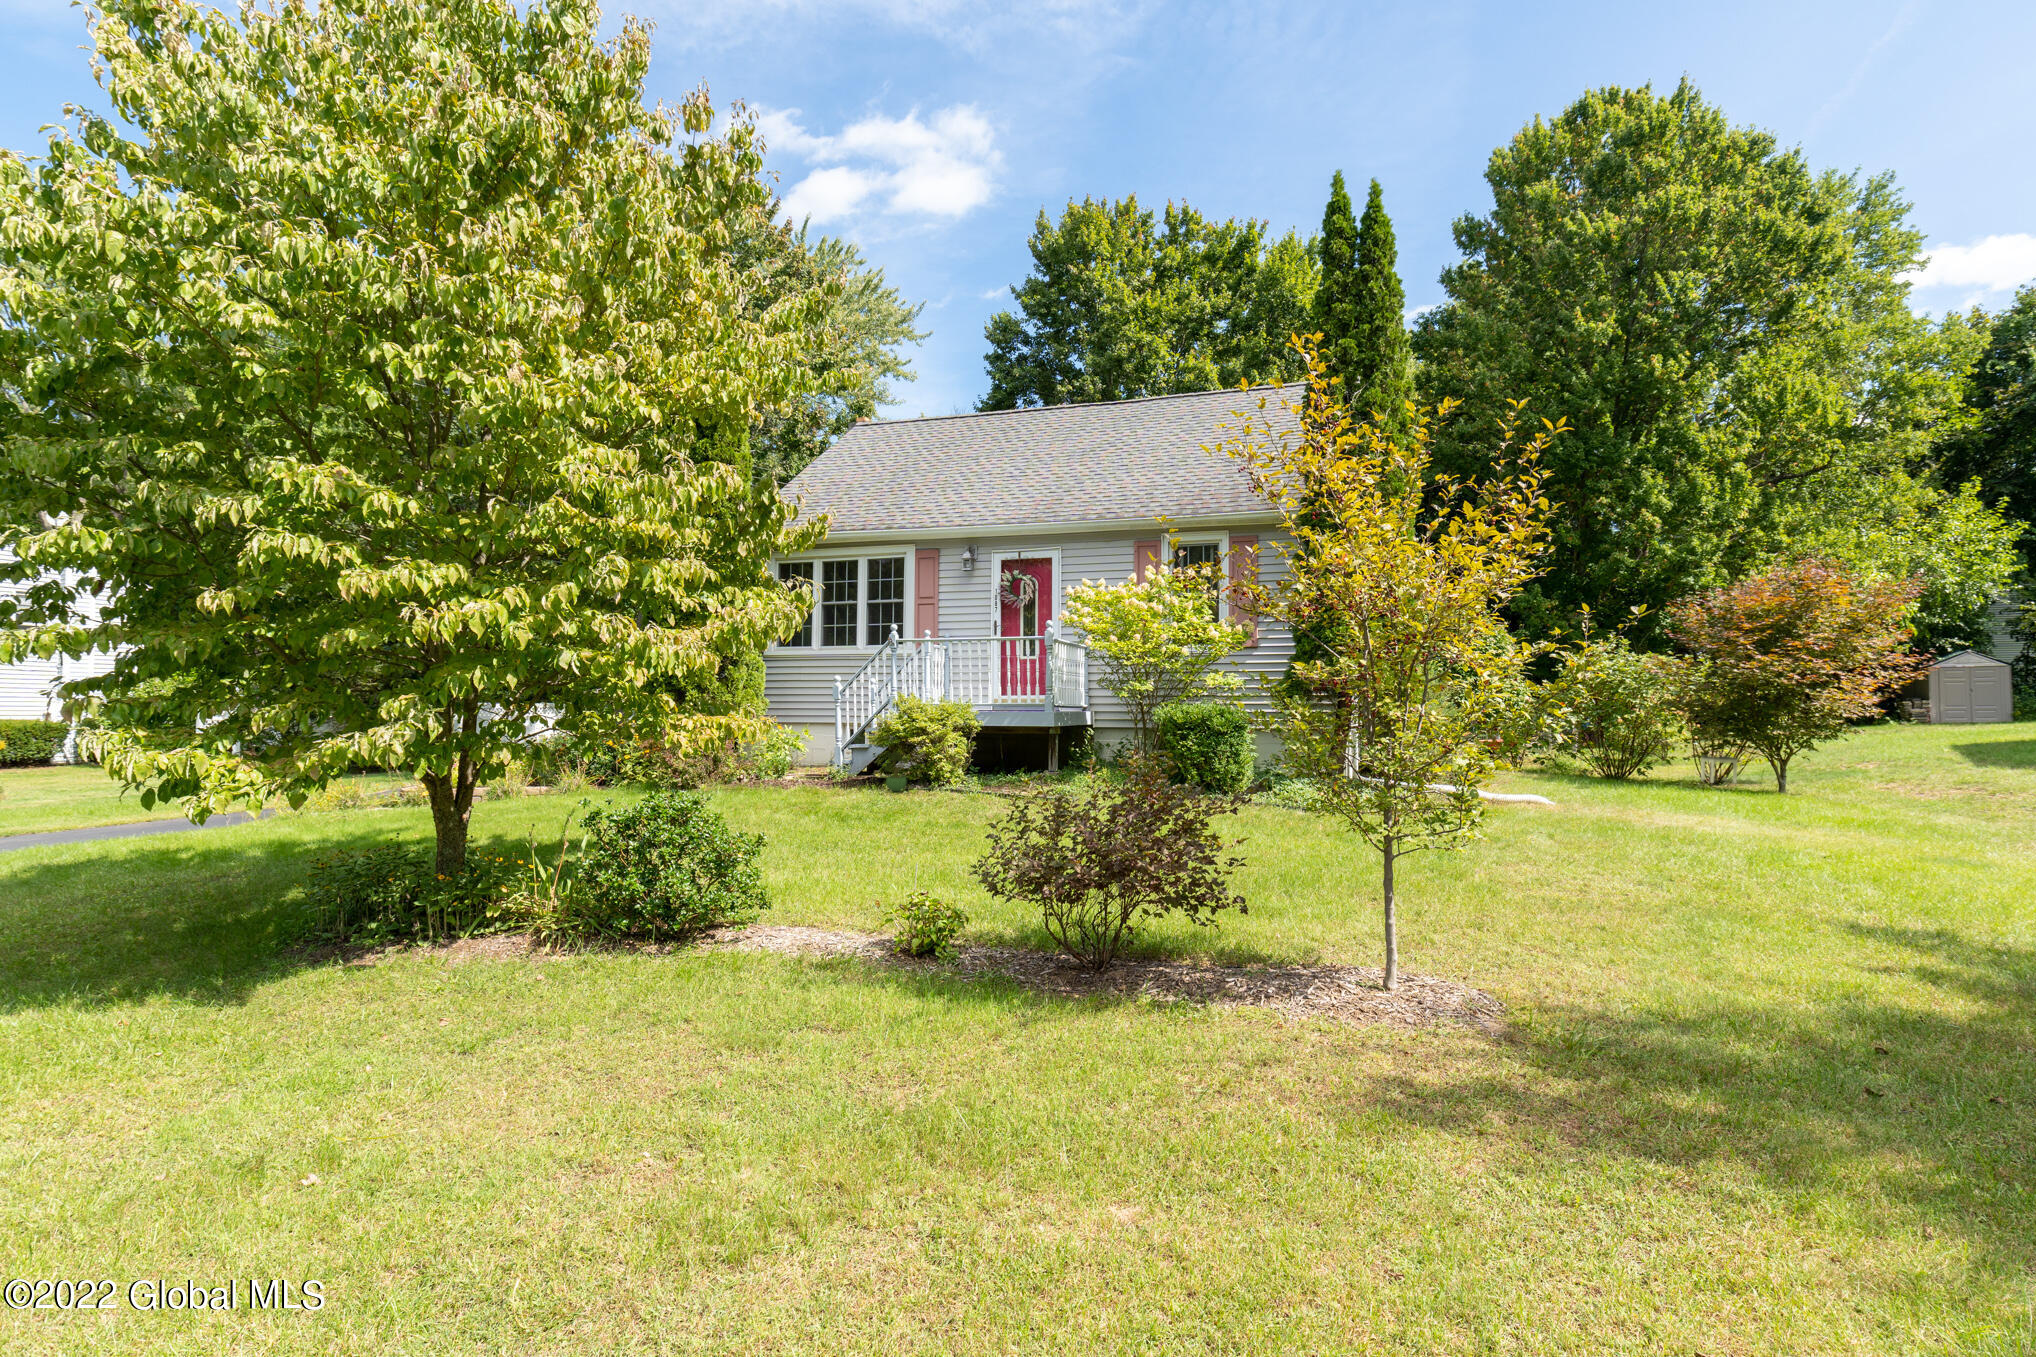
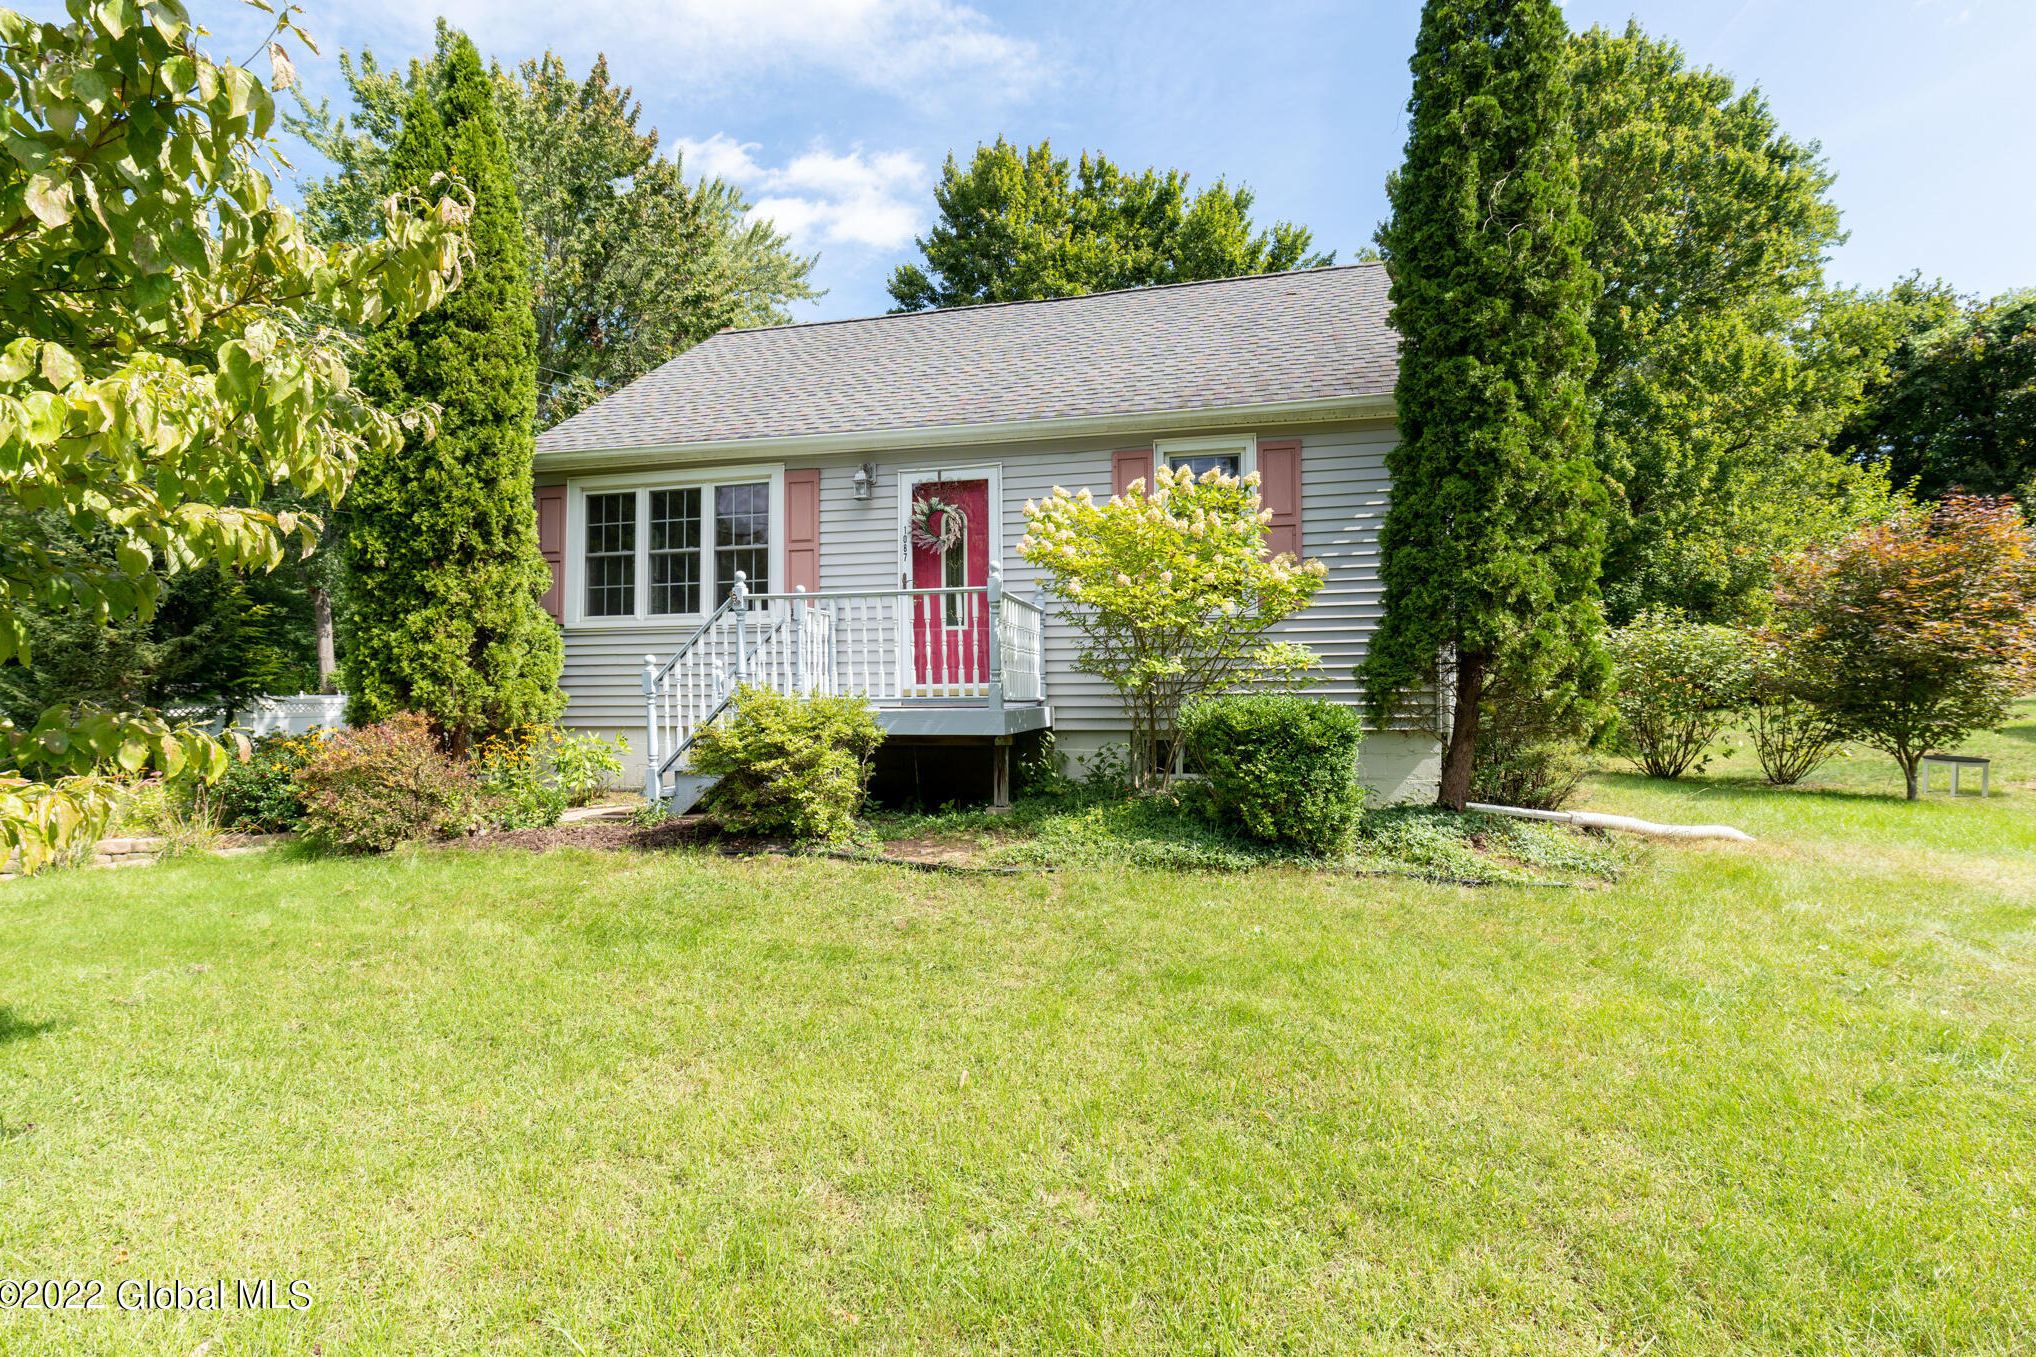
potted plant: present [885,752,908,791] -> none [707,788,751,860]

